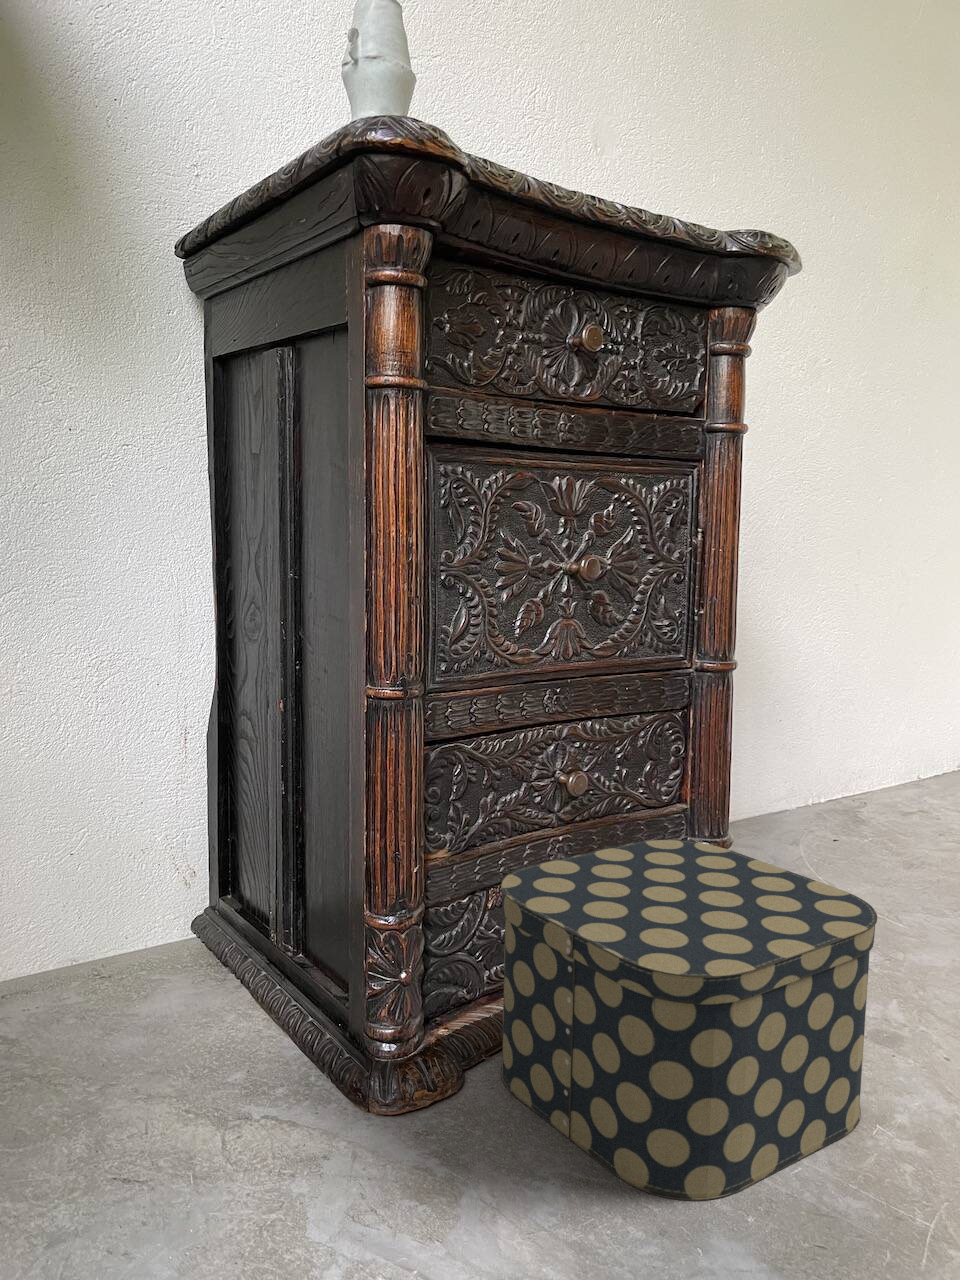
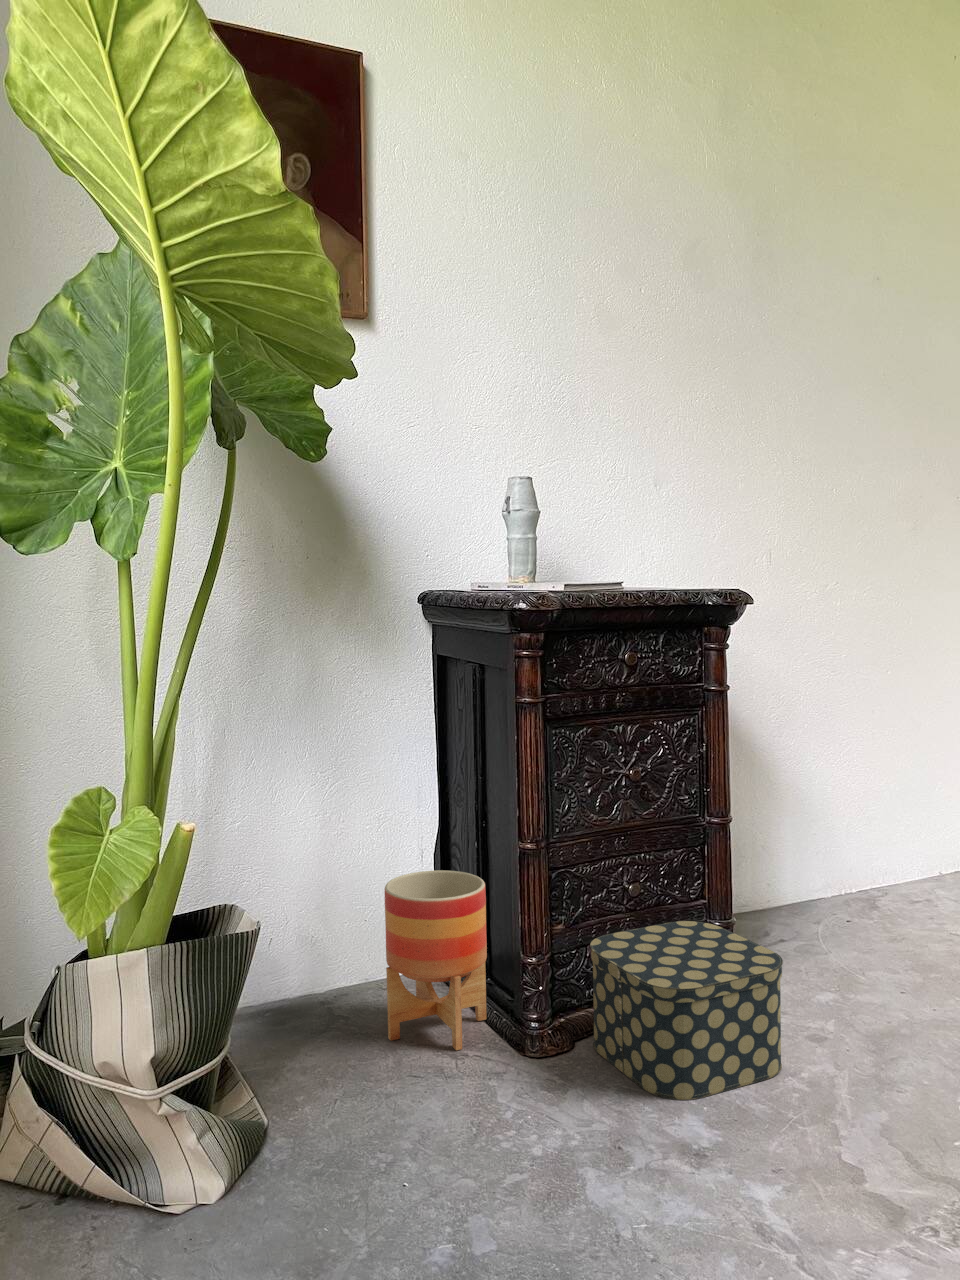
planter: none [85,752,296,1104] -> present [385,870,487,1051]

